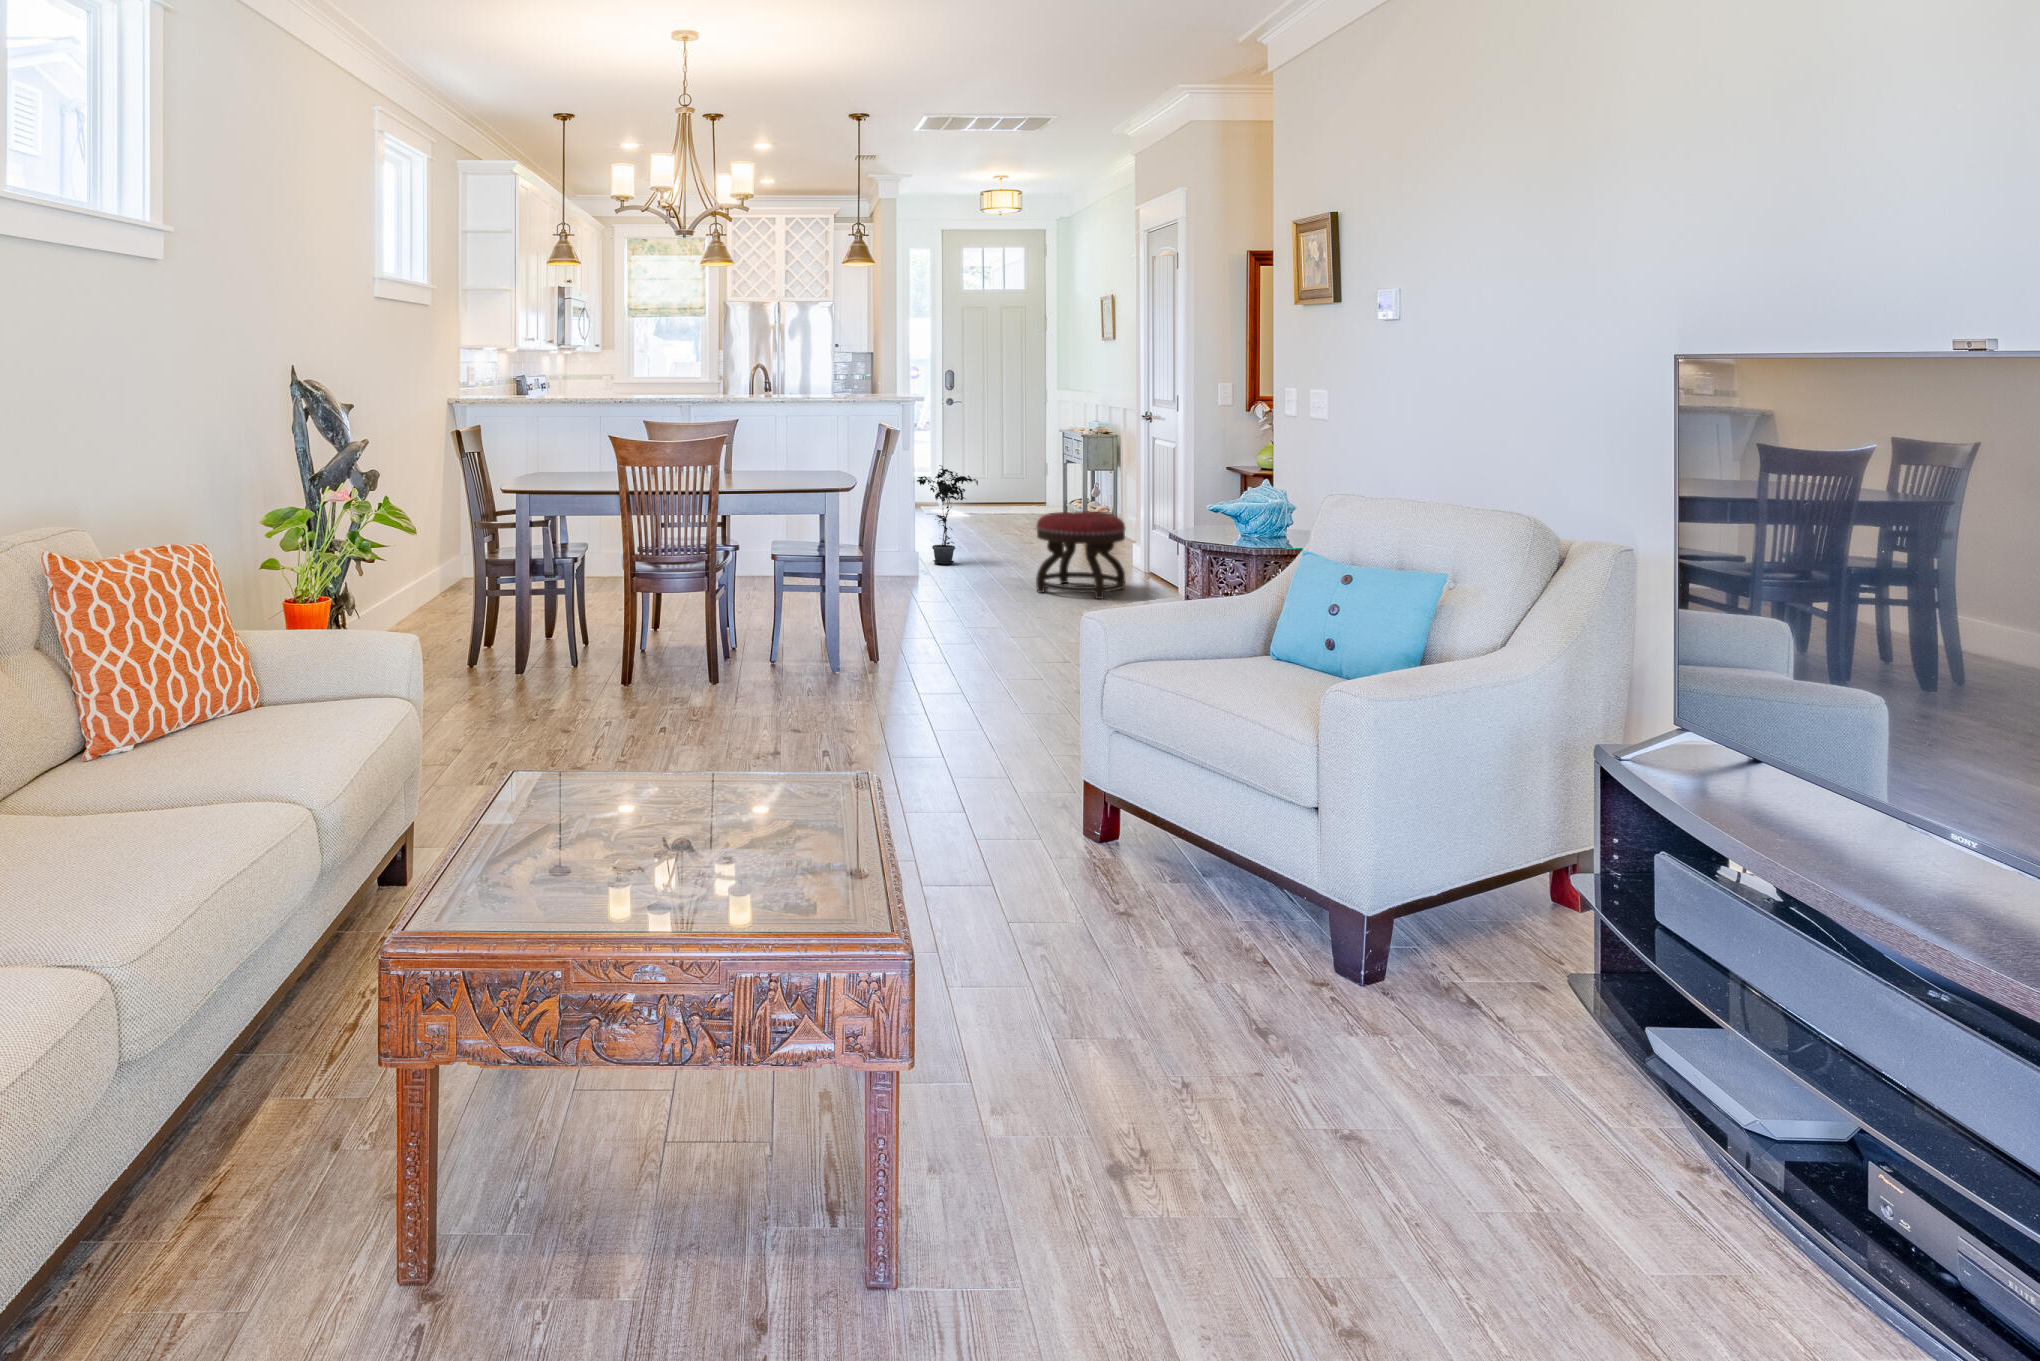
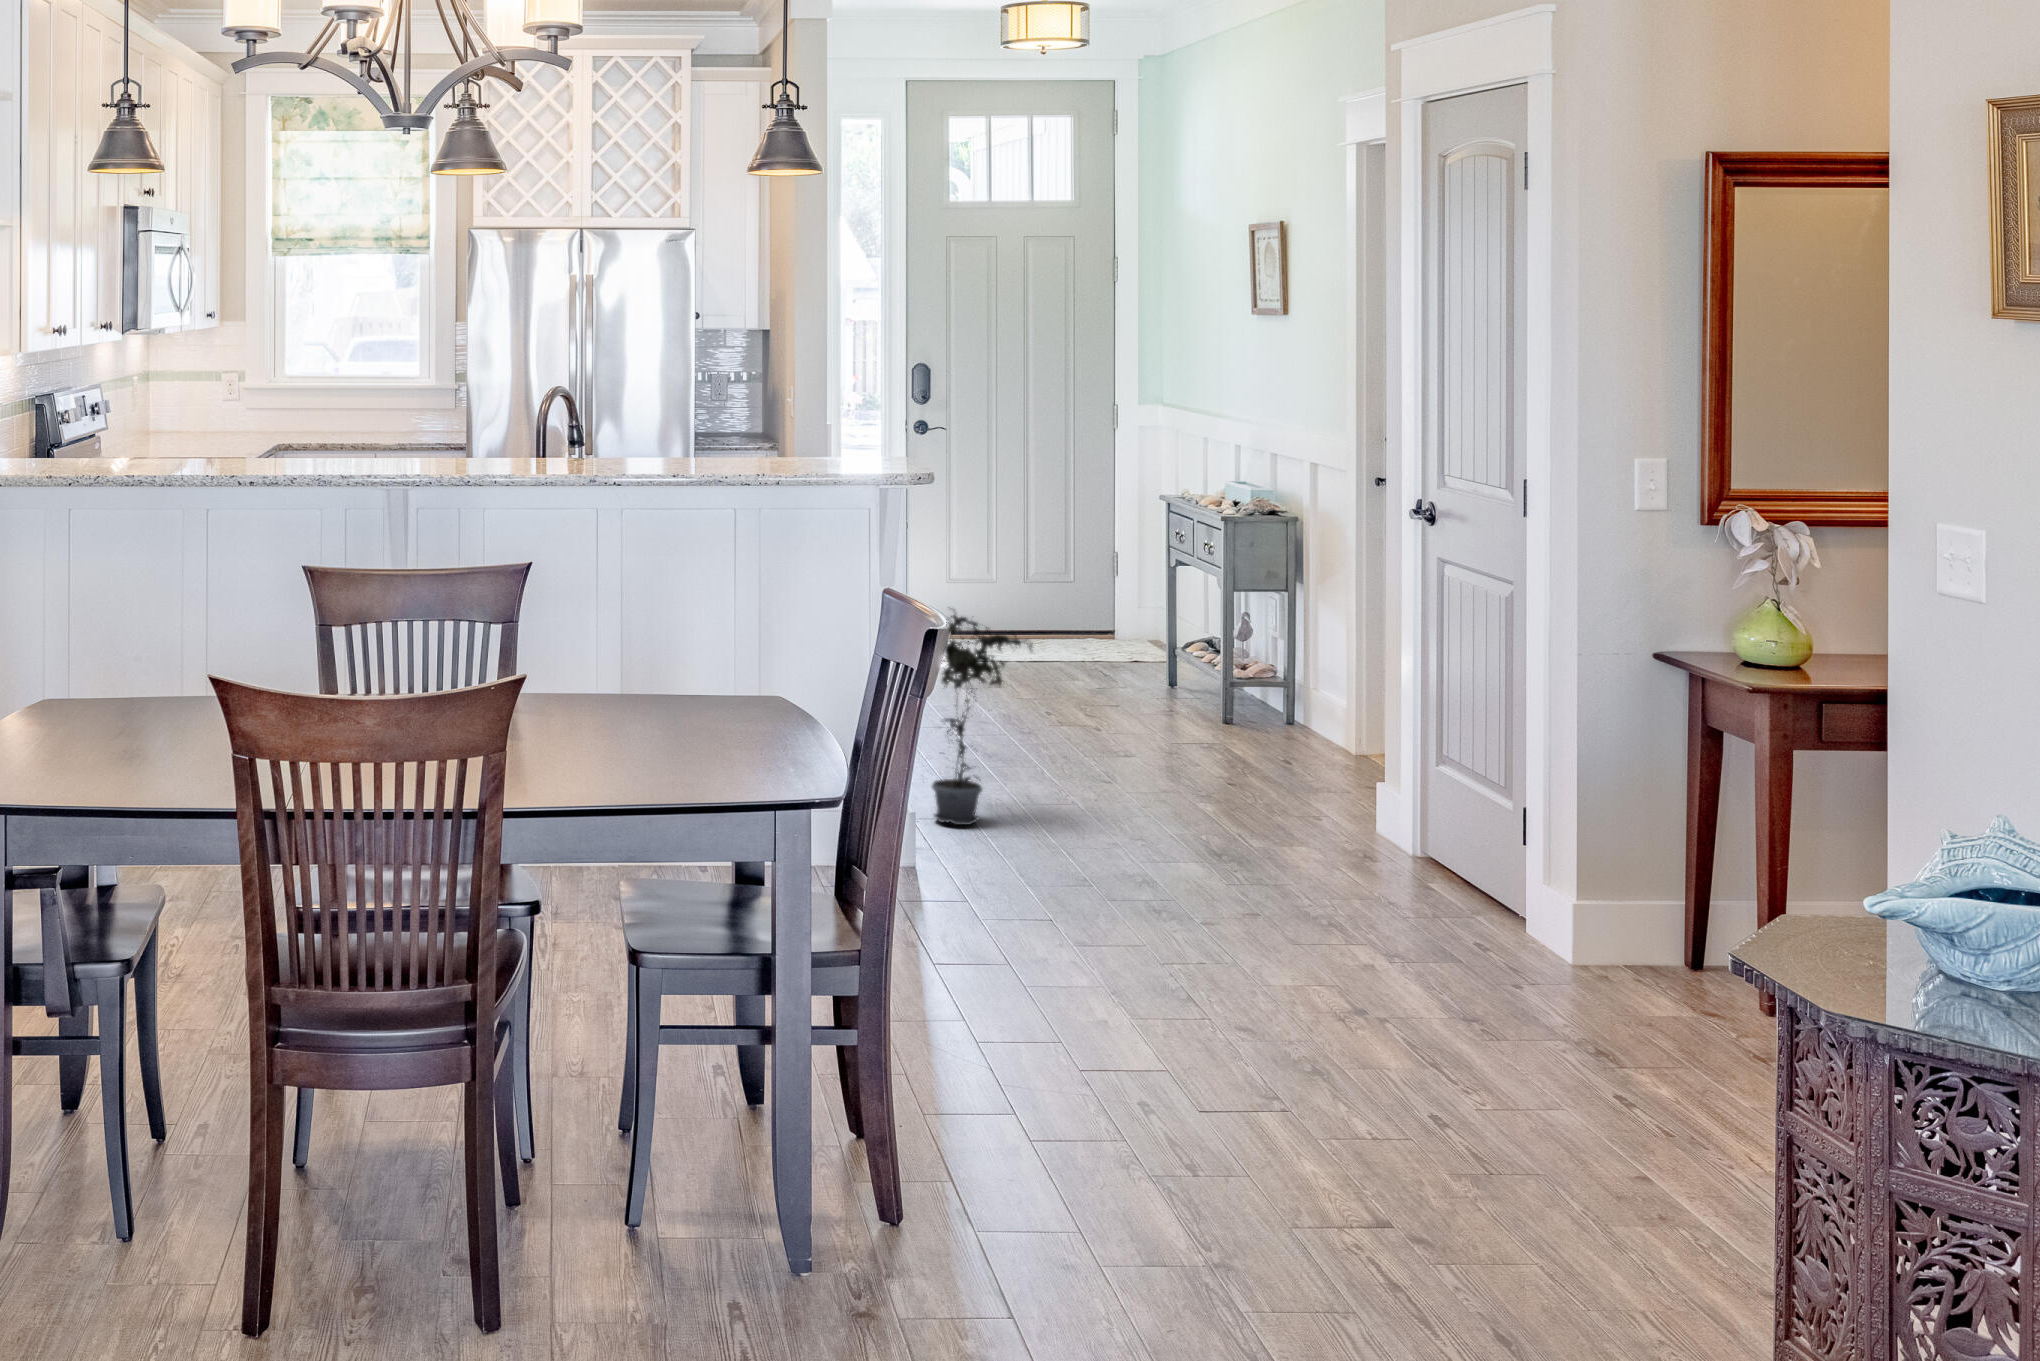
ottoman: present [1036,511,1125,599] -> none [1191,738,1400,955]

